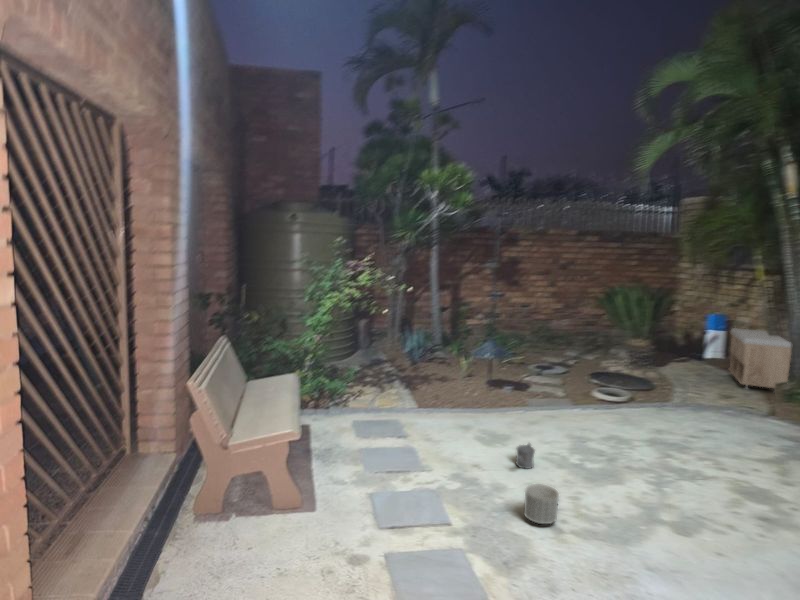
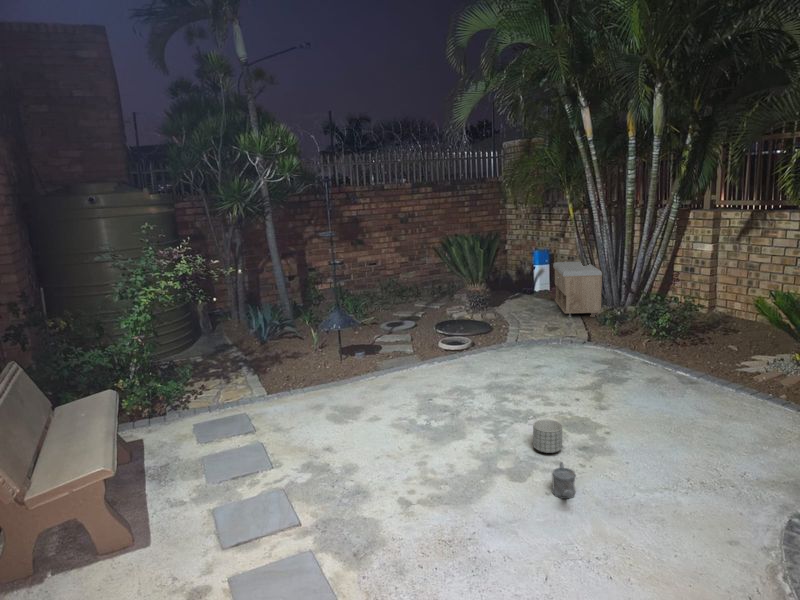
watering can: present [516,443,535,469] -> present [552,462,576,499]
planter: present [524,484,559,524] -> present [533,419,562,453]

